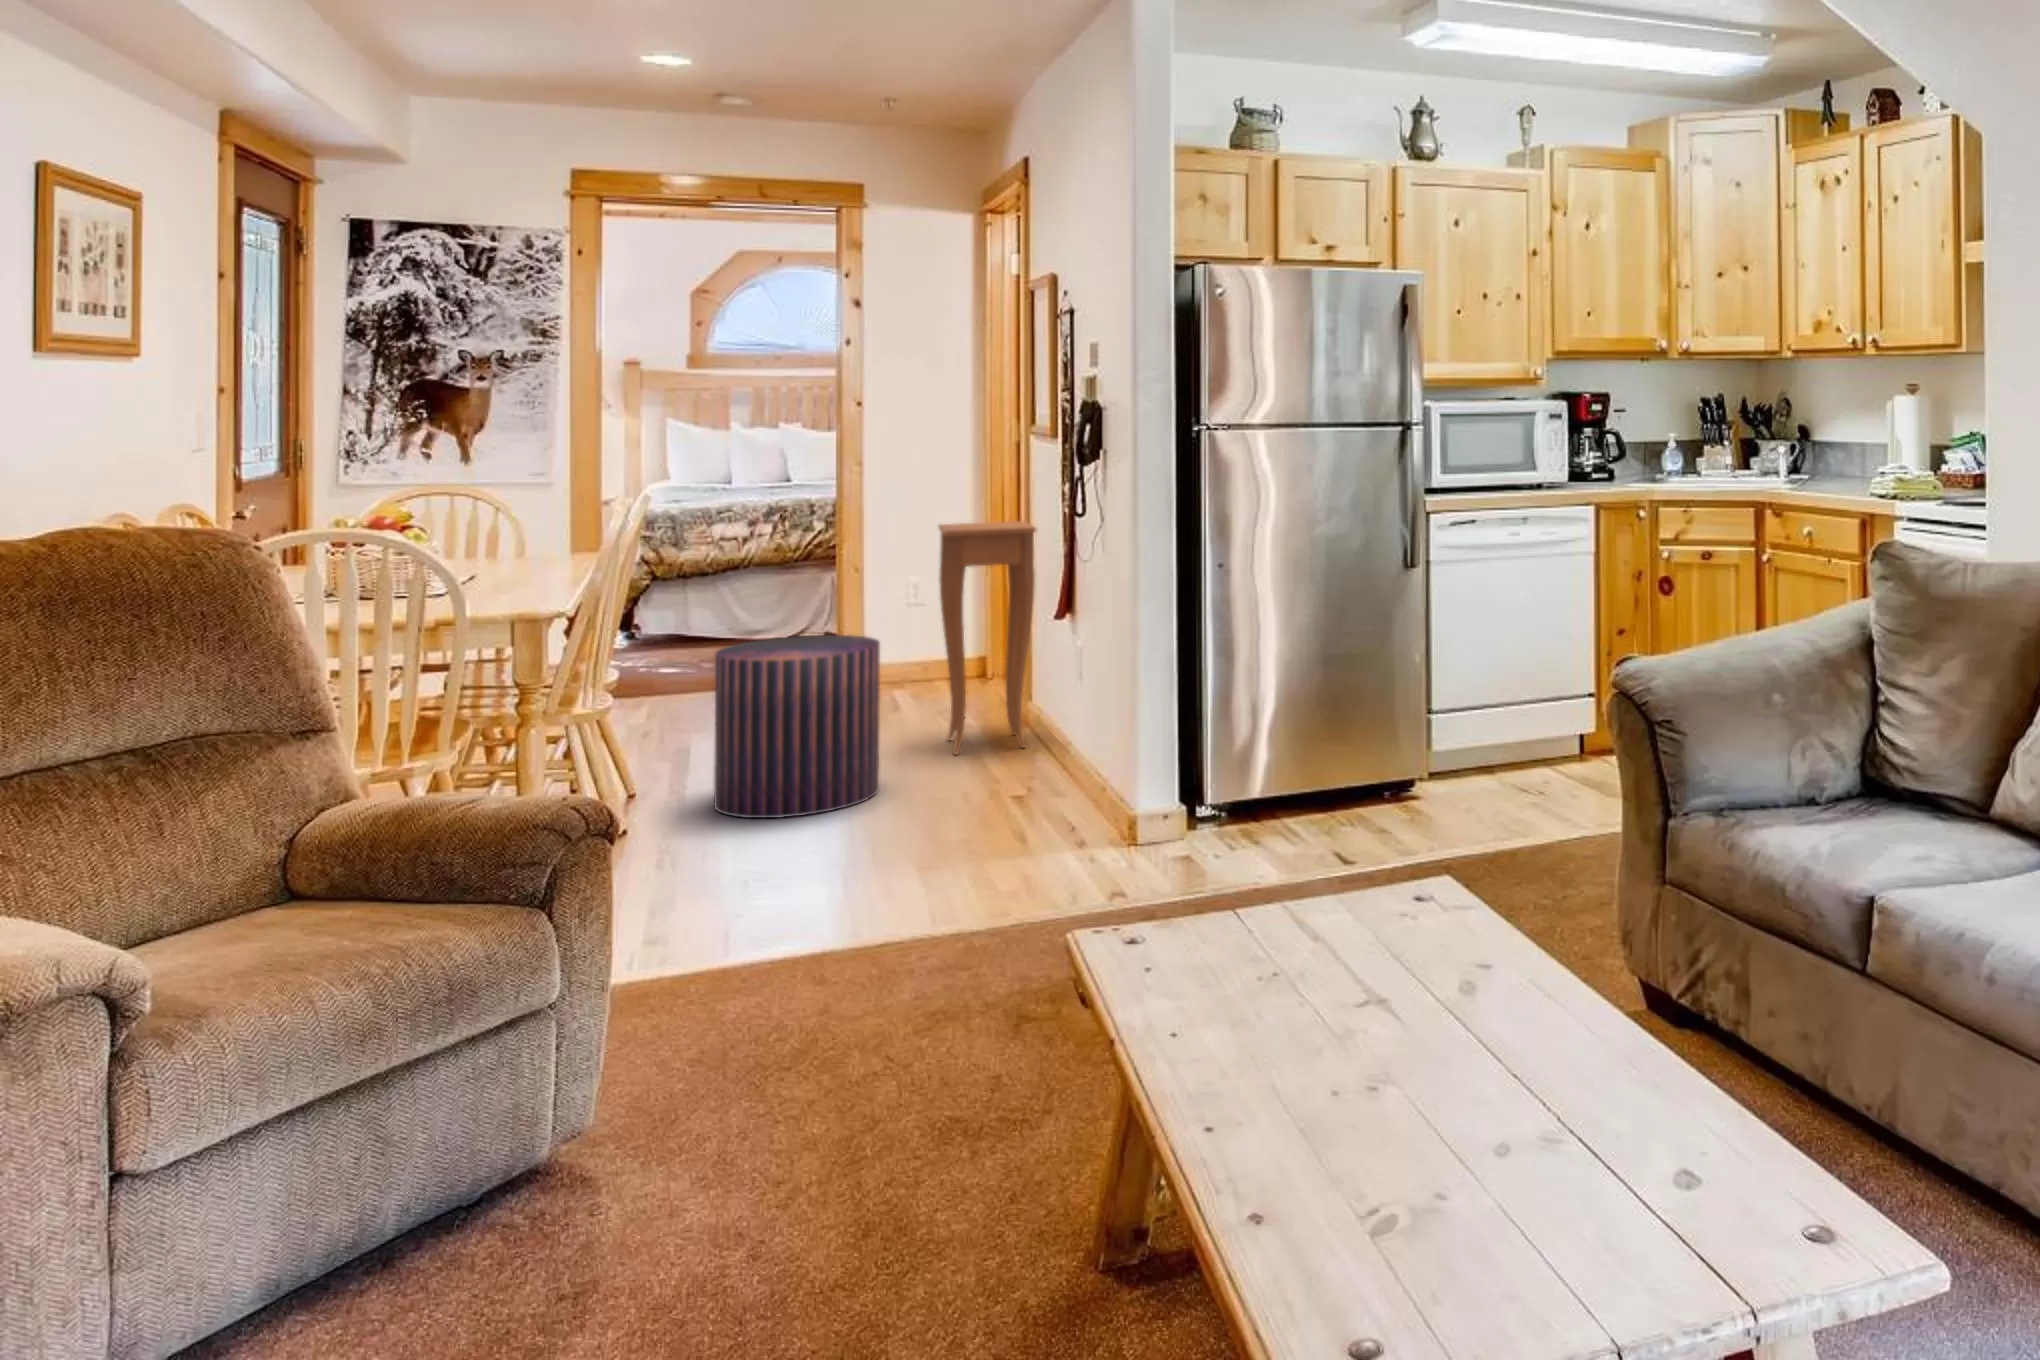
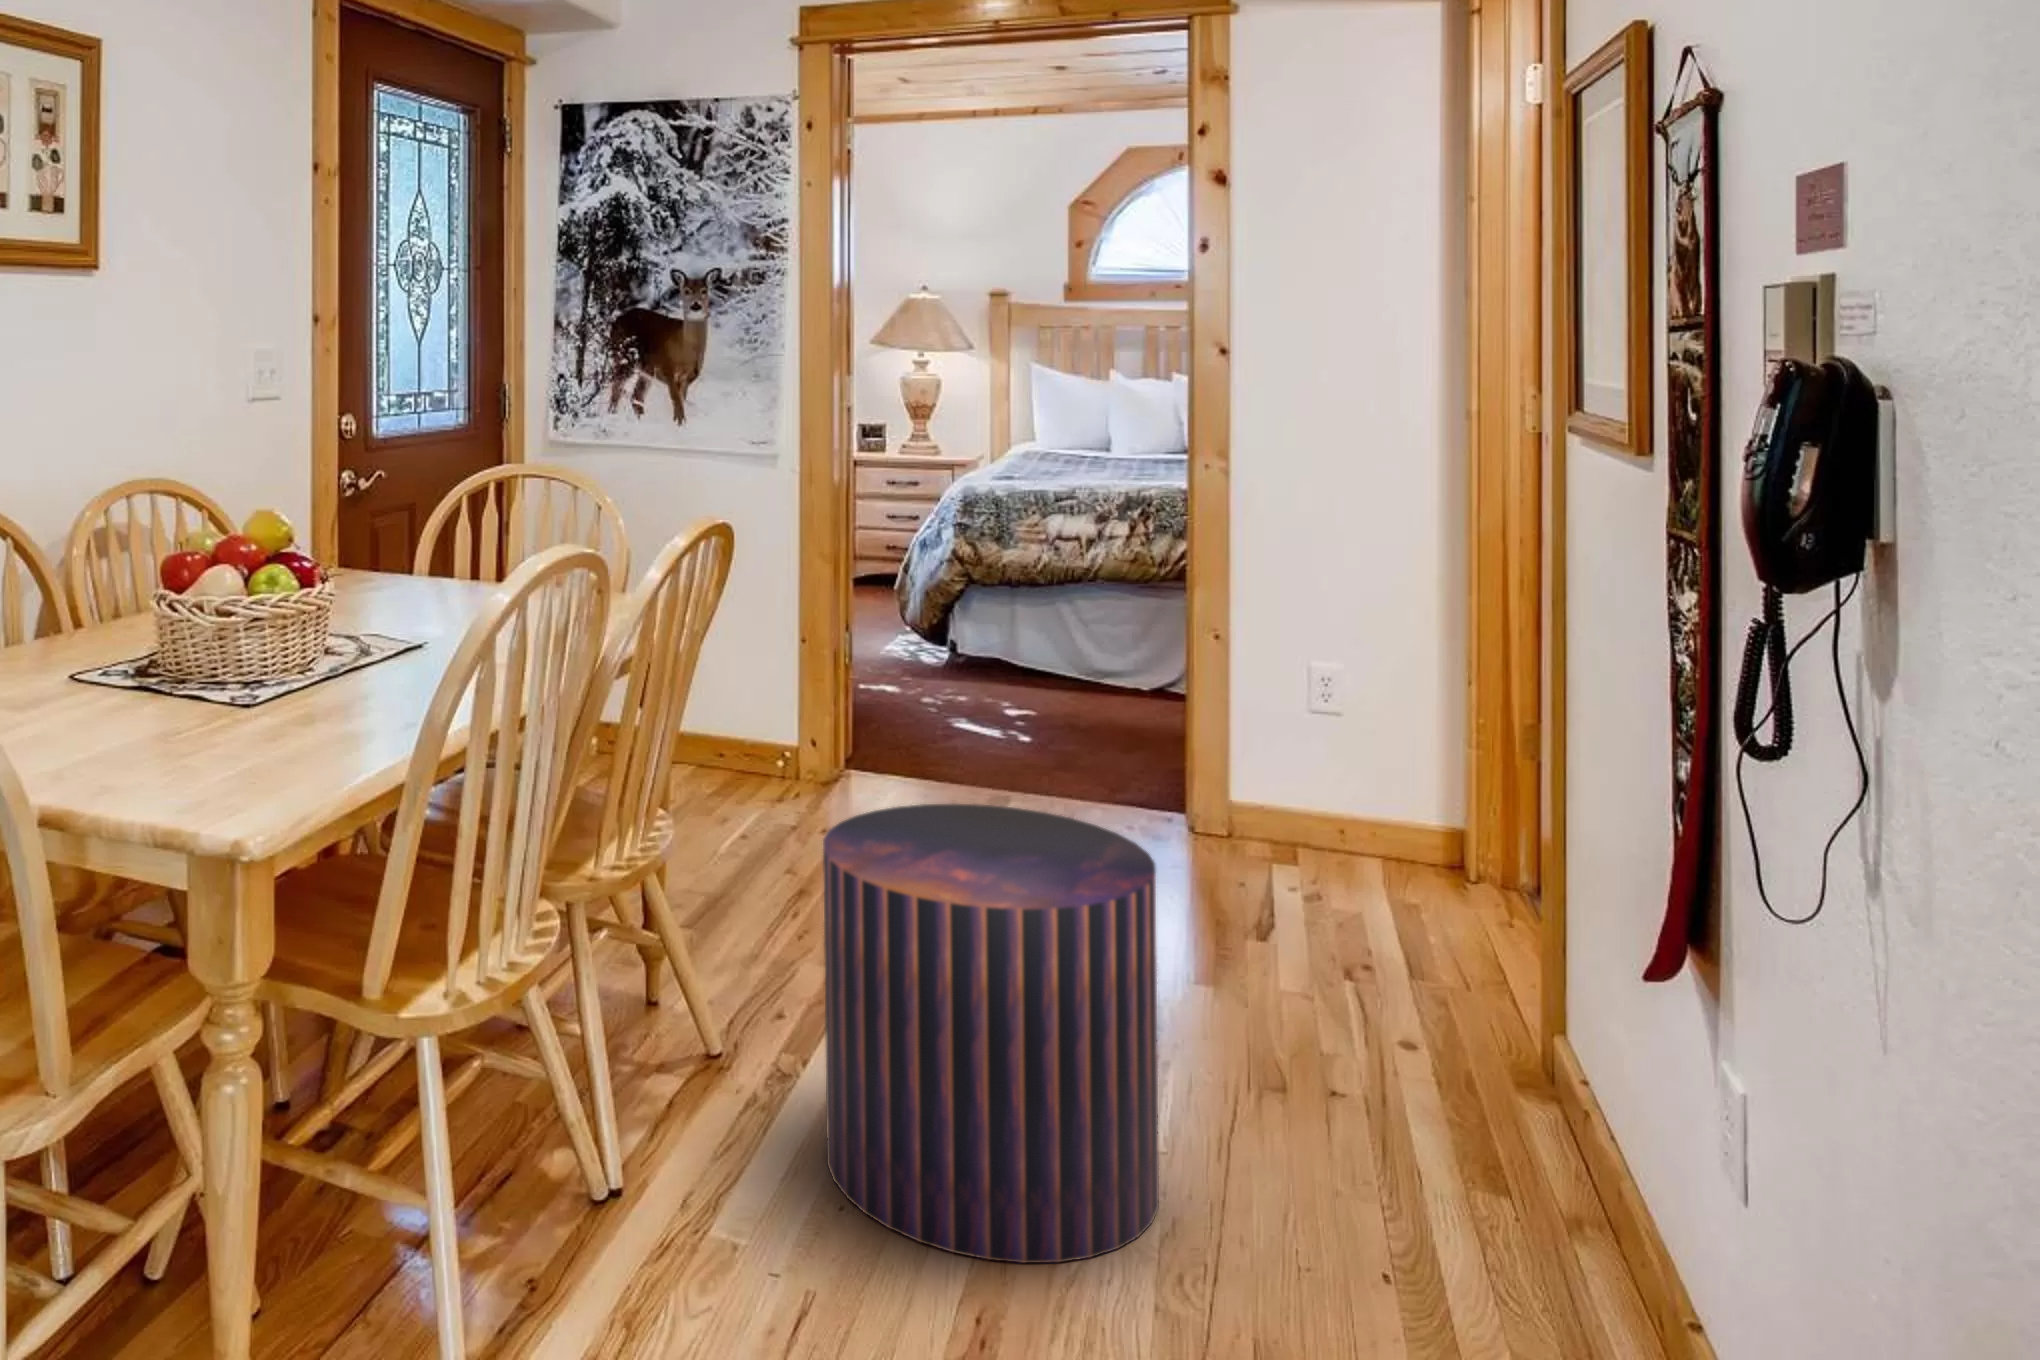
side table: present [938,521,1036,755] -> none [1330,592,1572,1168]

